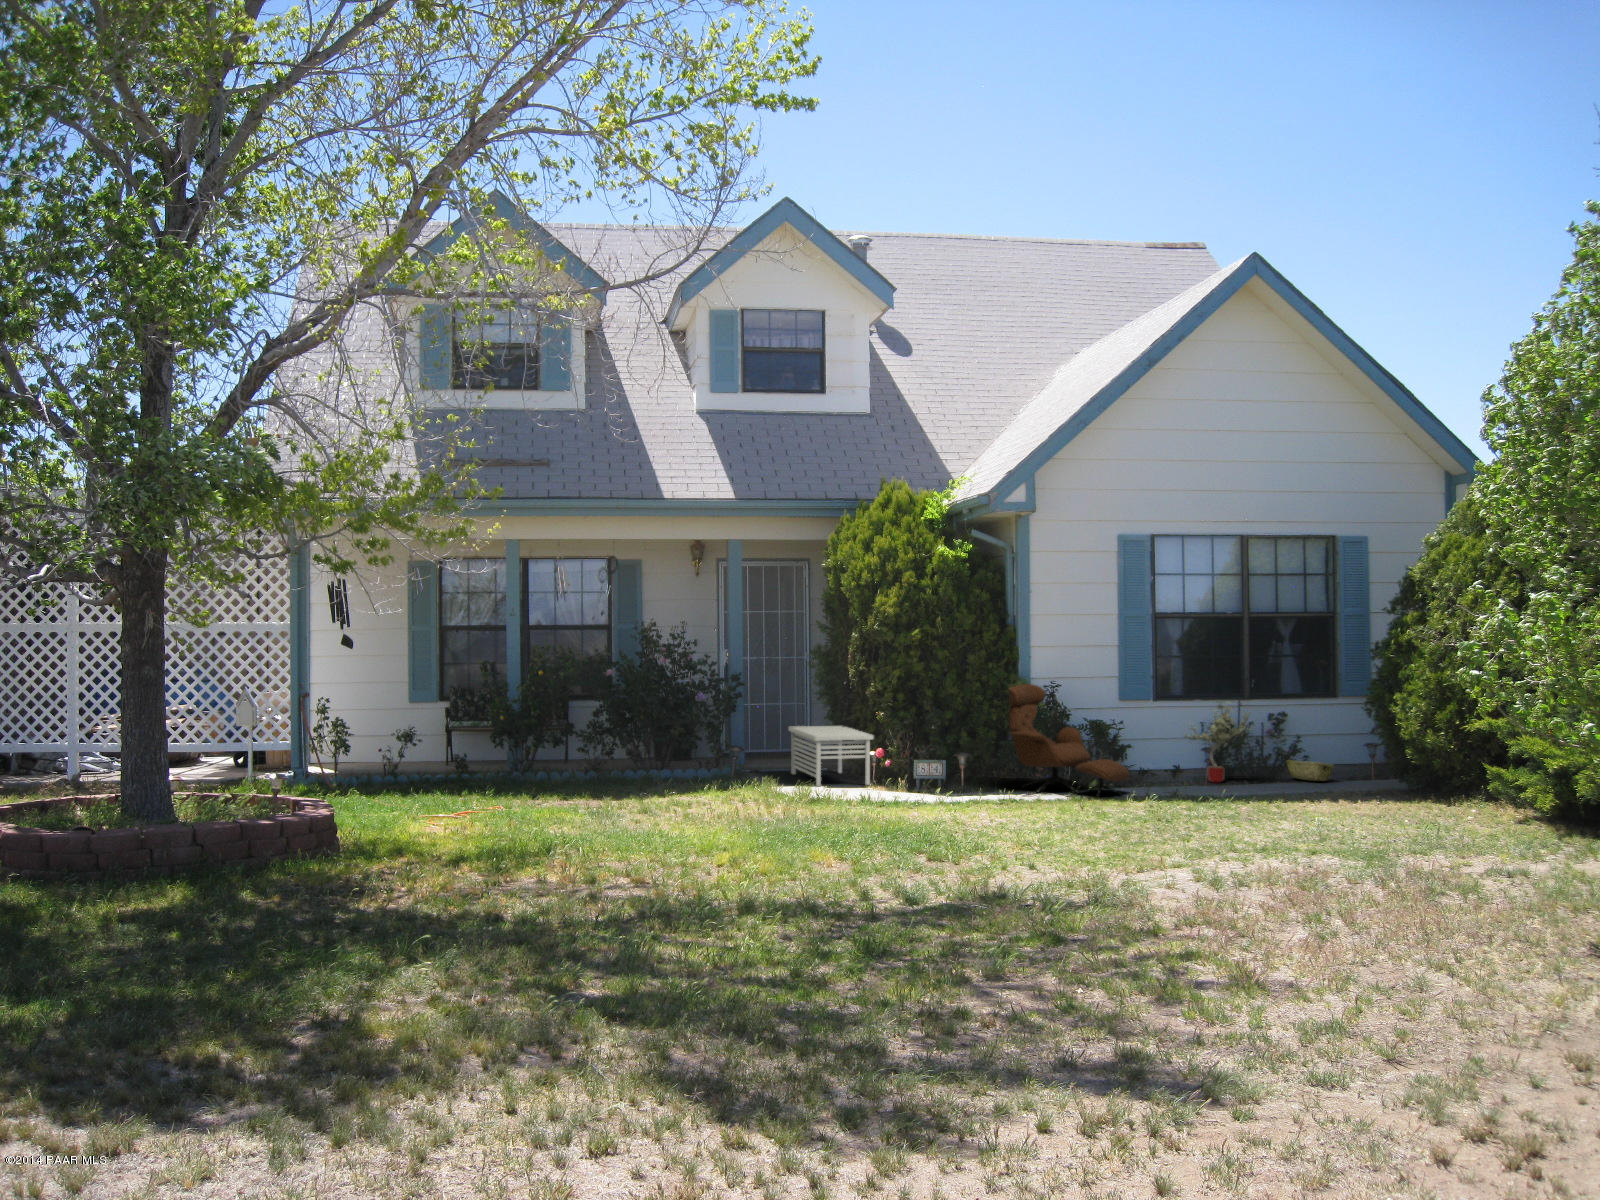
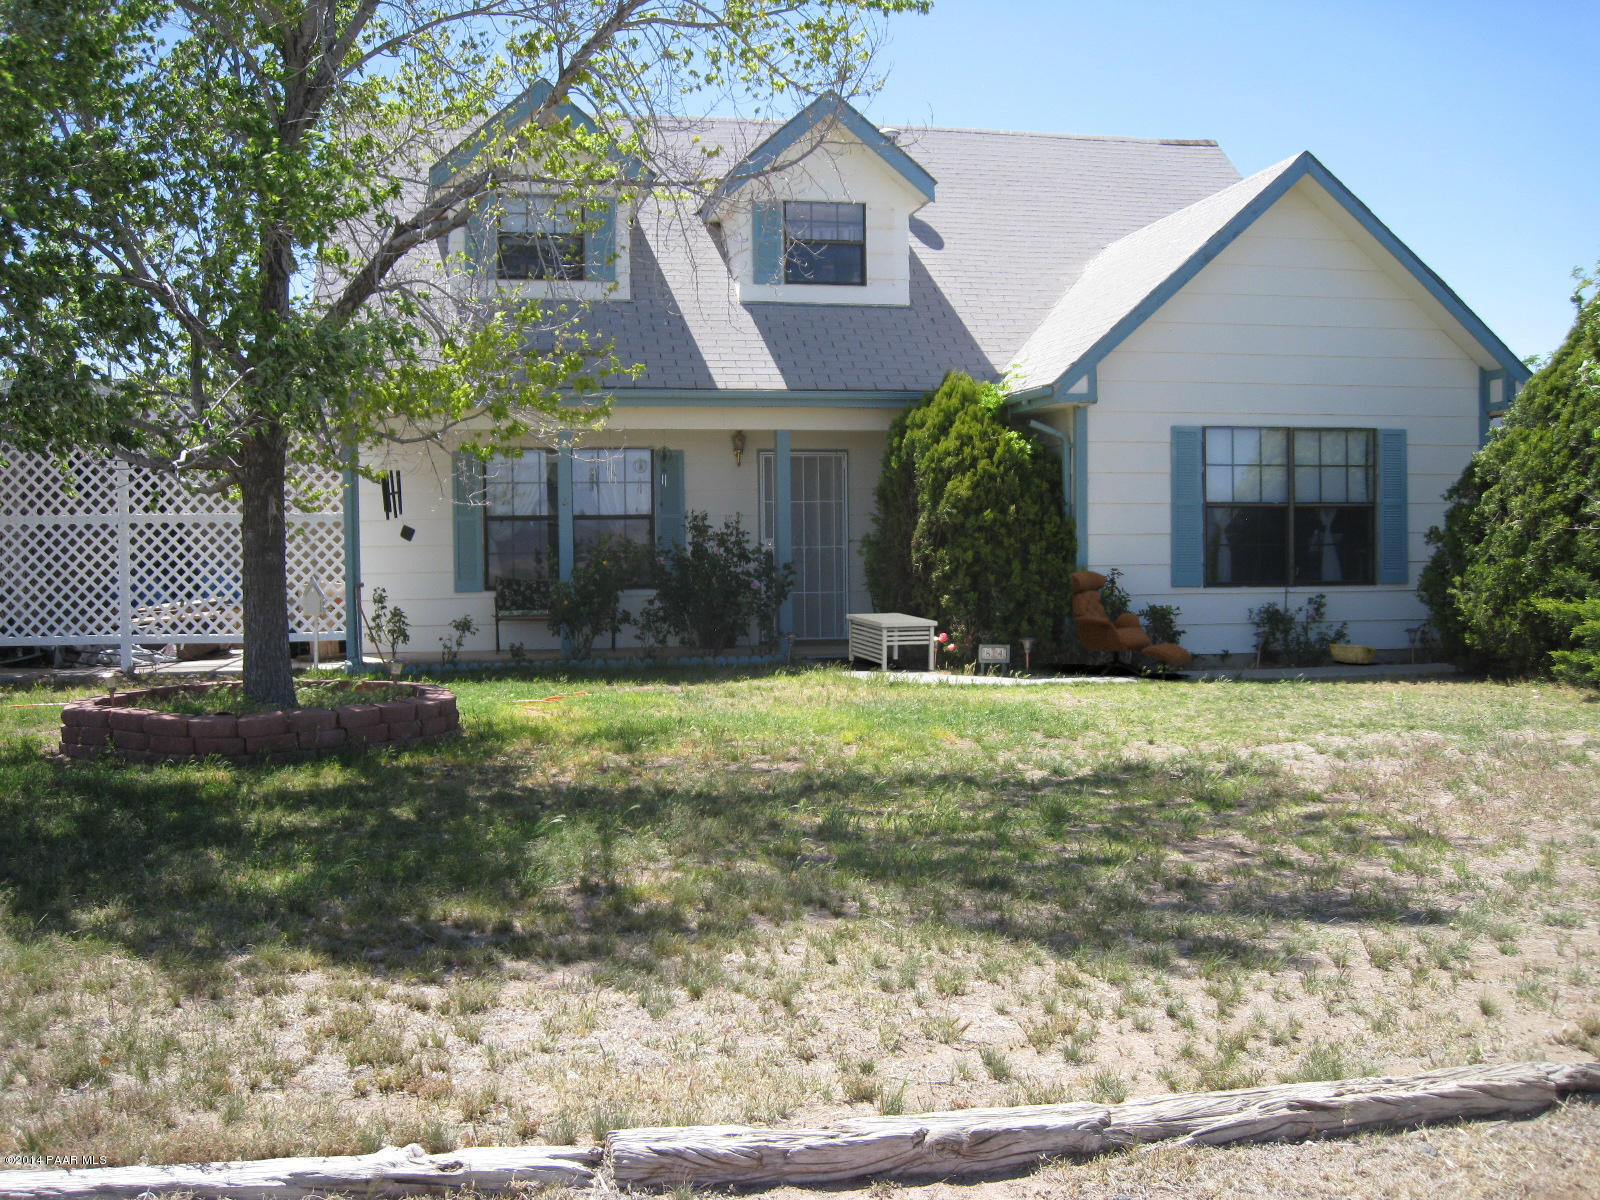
potted tree: present [1184,702,1250,783] -> none [1231,586,1300,666]

